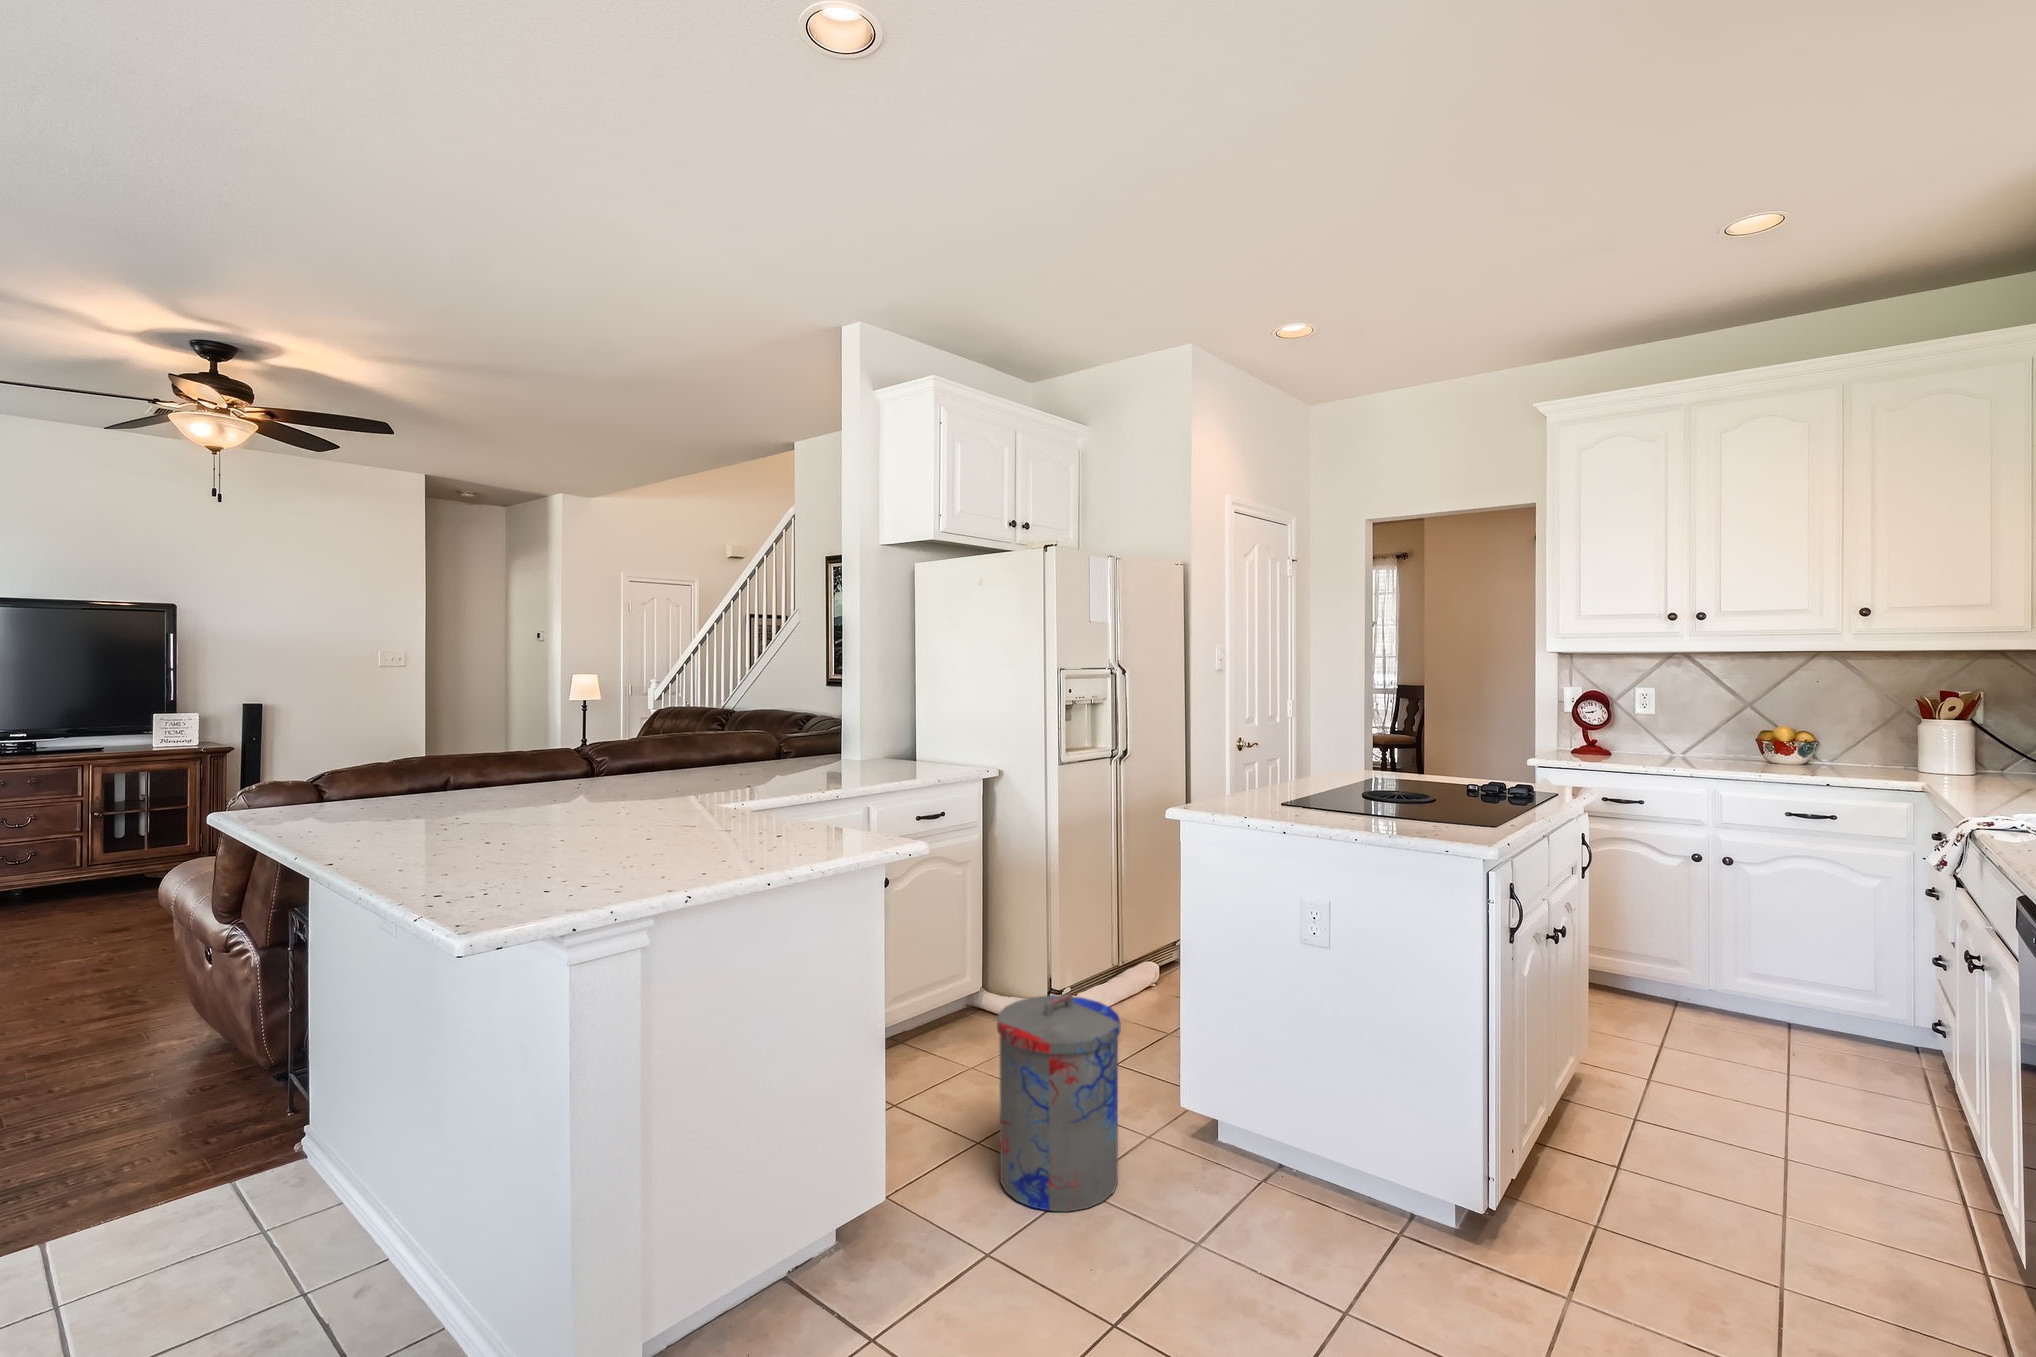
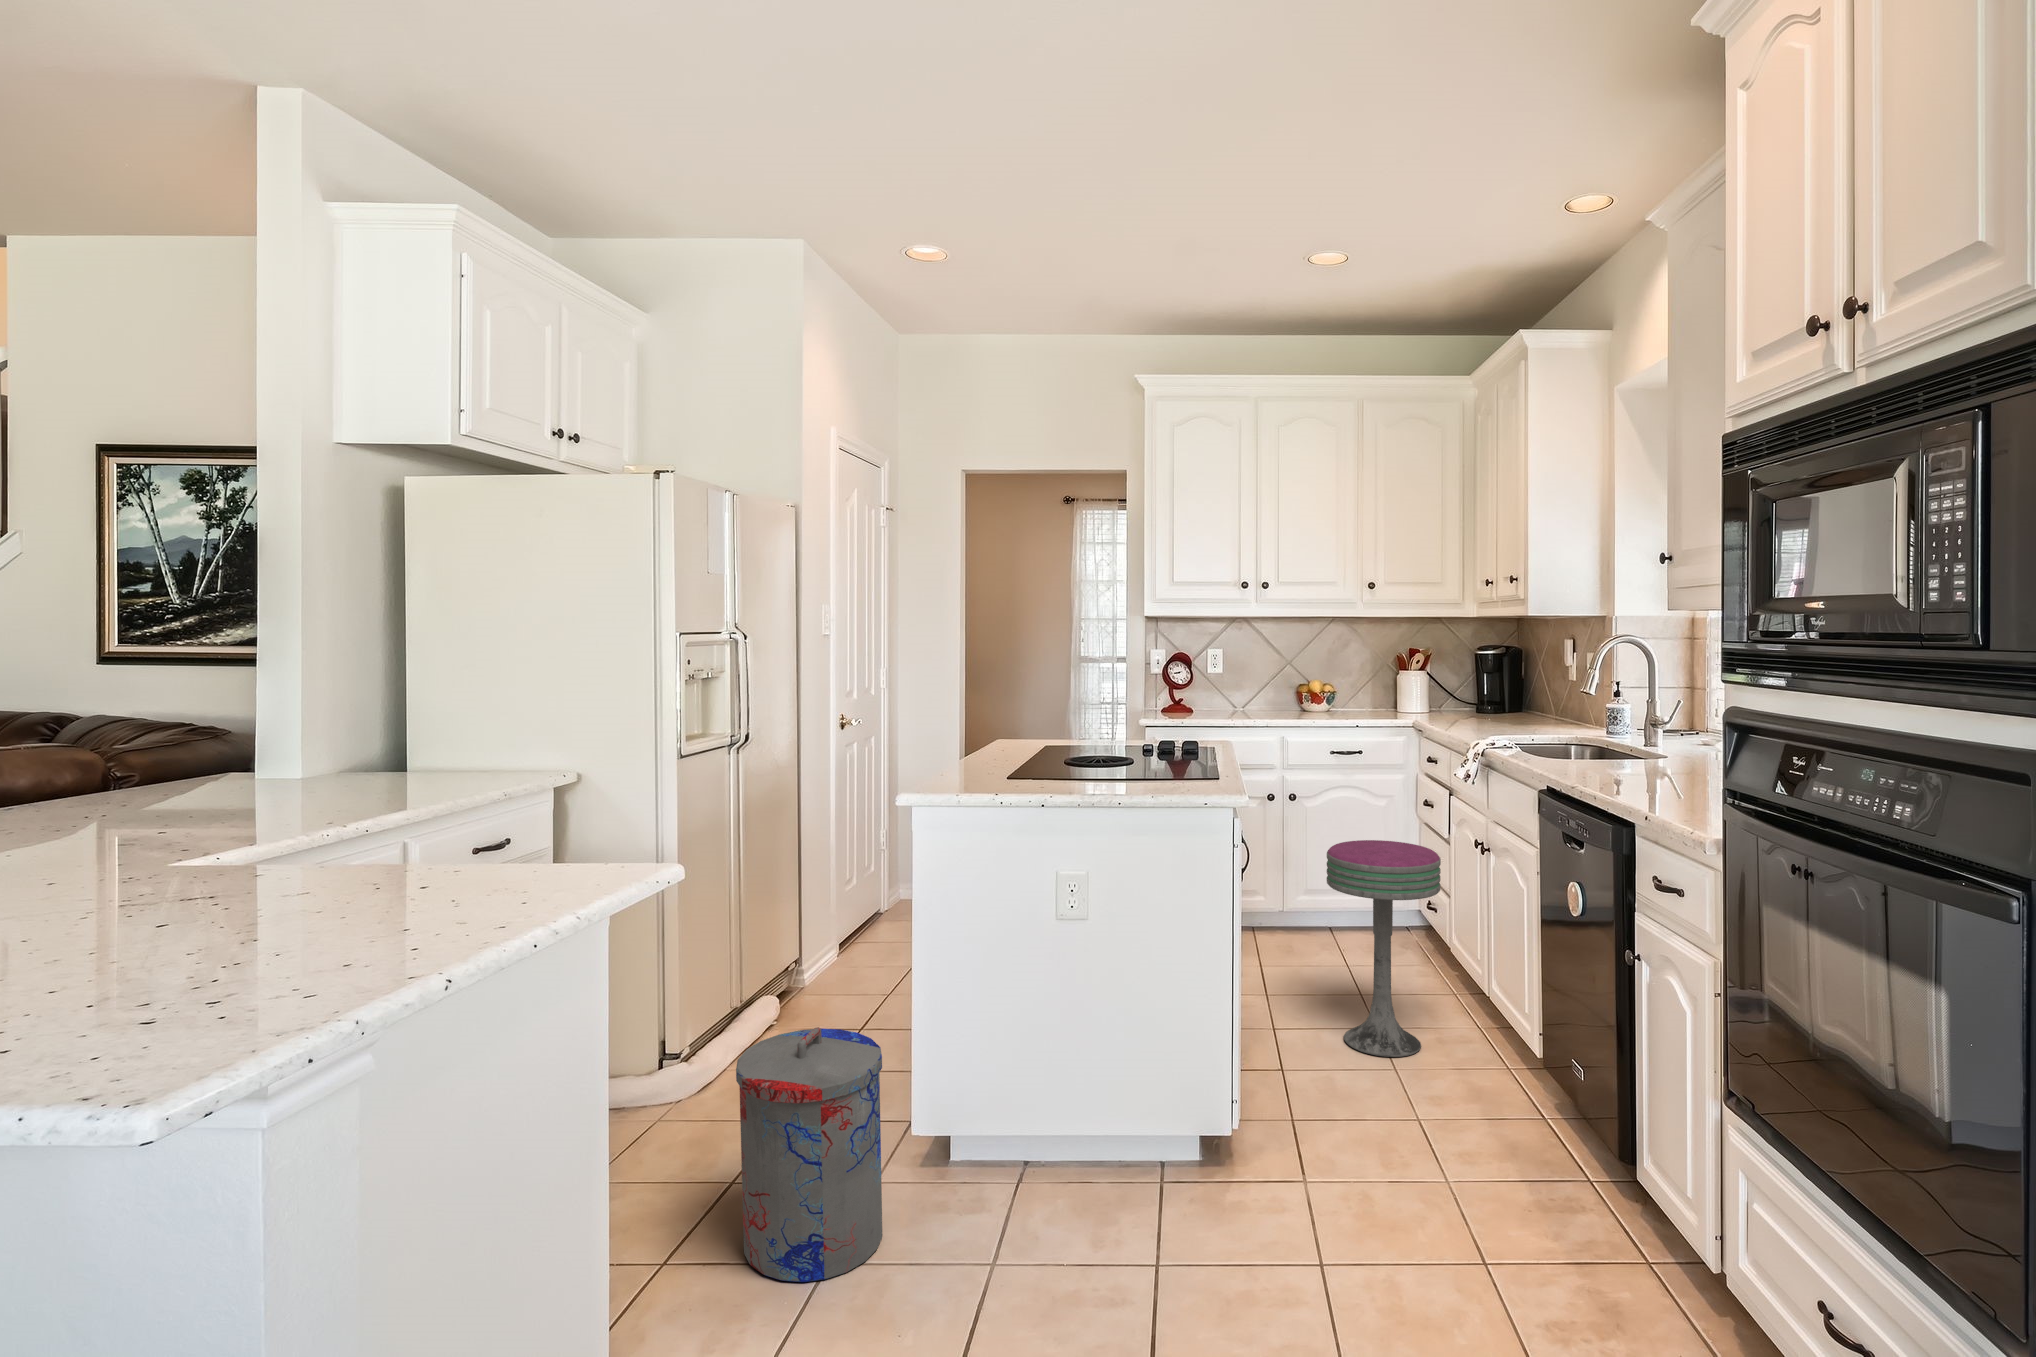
bar stool: none [1702,912,1867,1184] -> present [1327,840,1441,1057]

